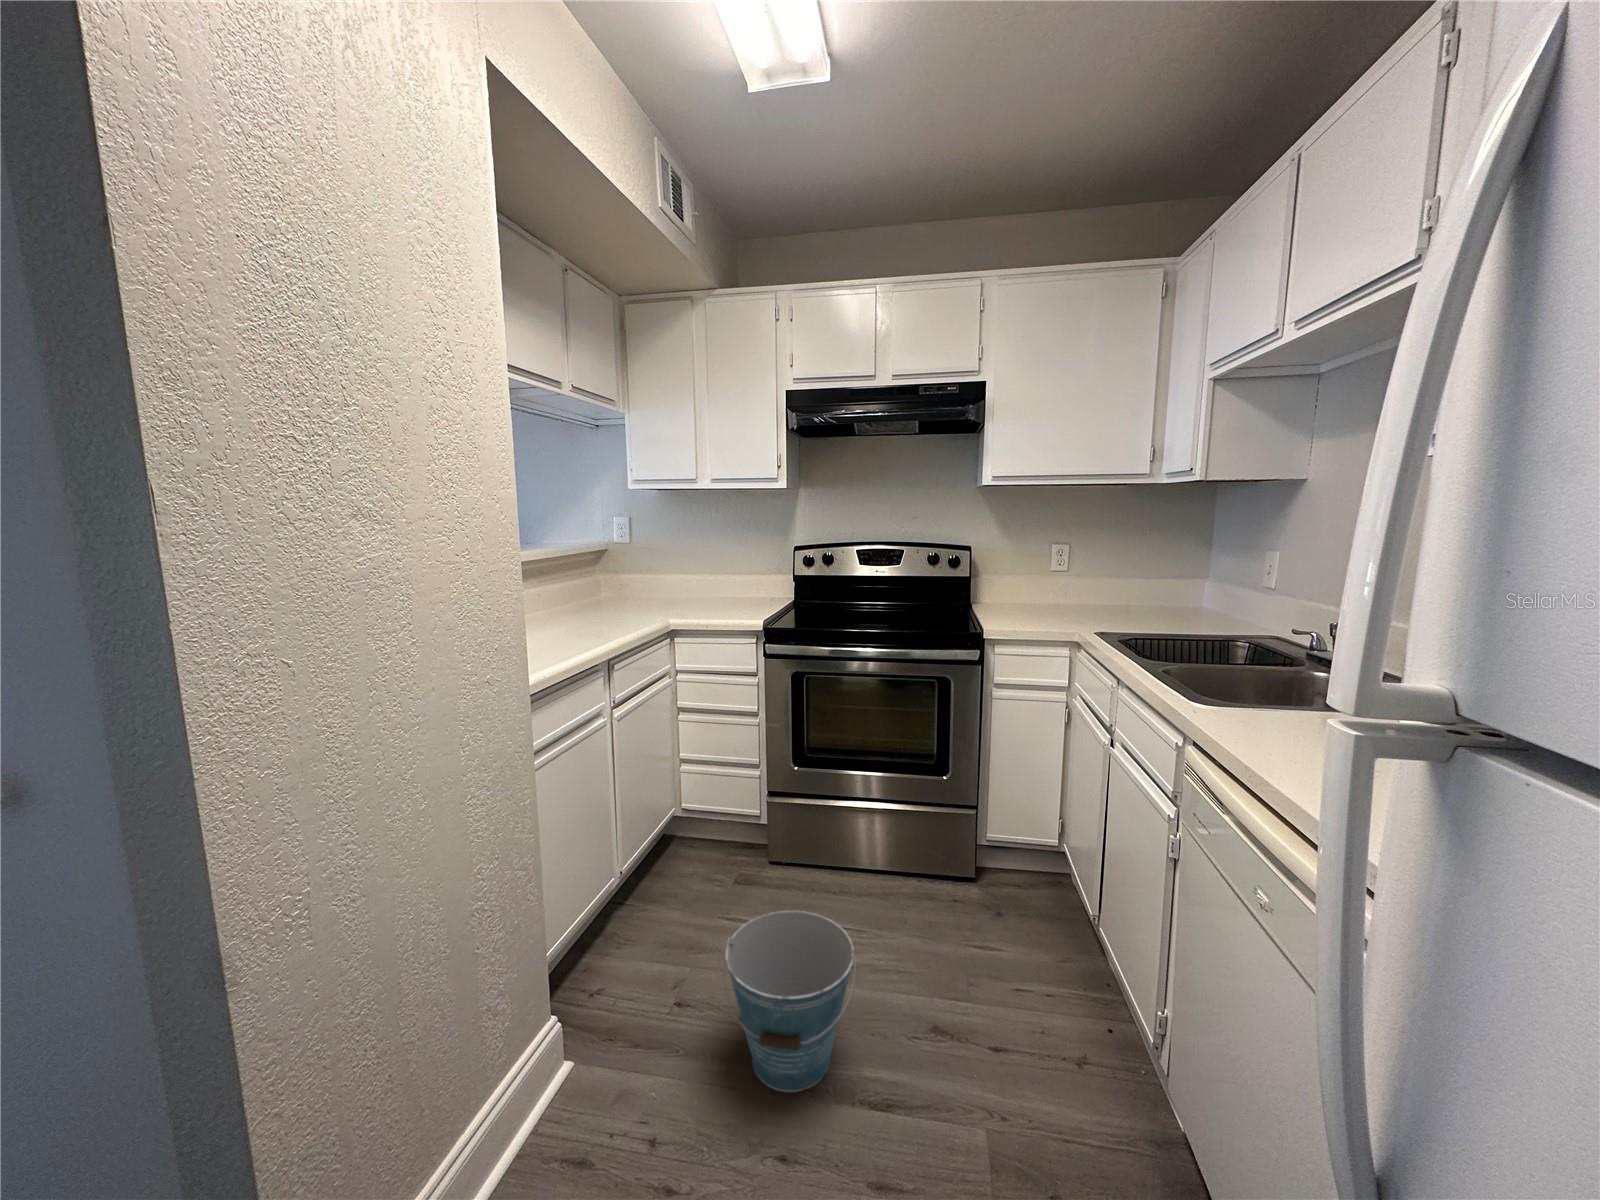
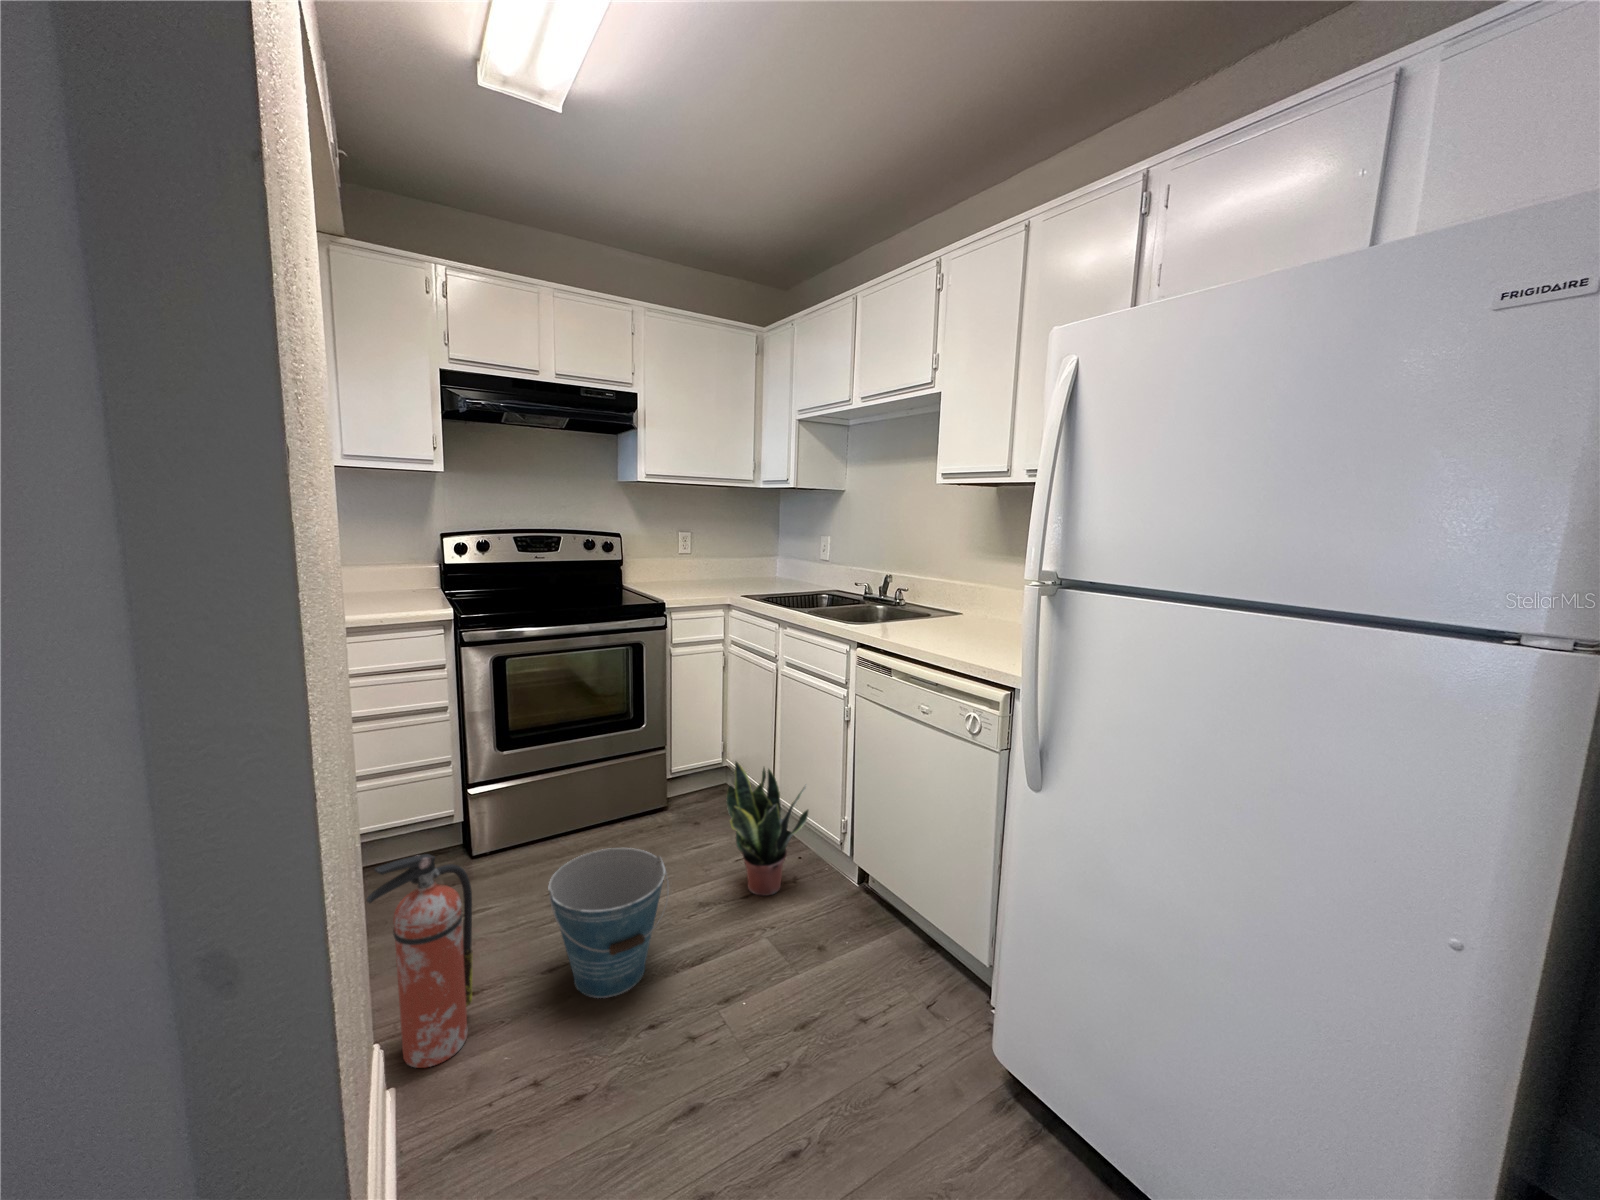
fire extinguisher: none [564,857,666,1060] -> present [366,854,472,1068]
potted plant: none [965,862,1111,1068] -> present [726,762,809,895]

